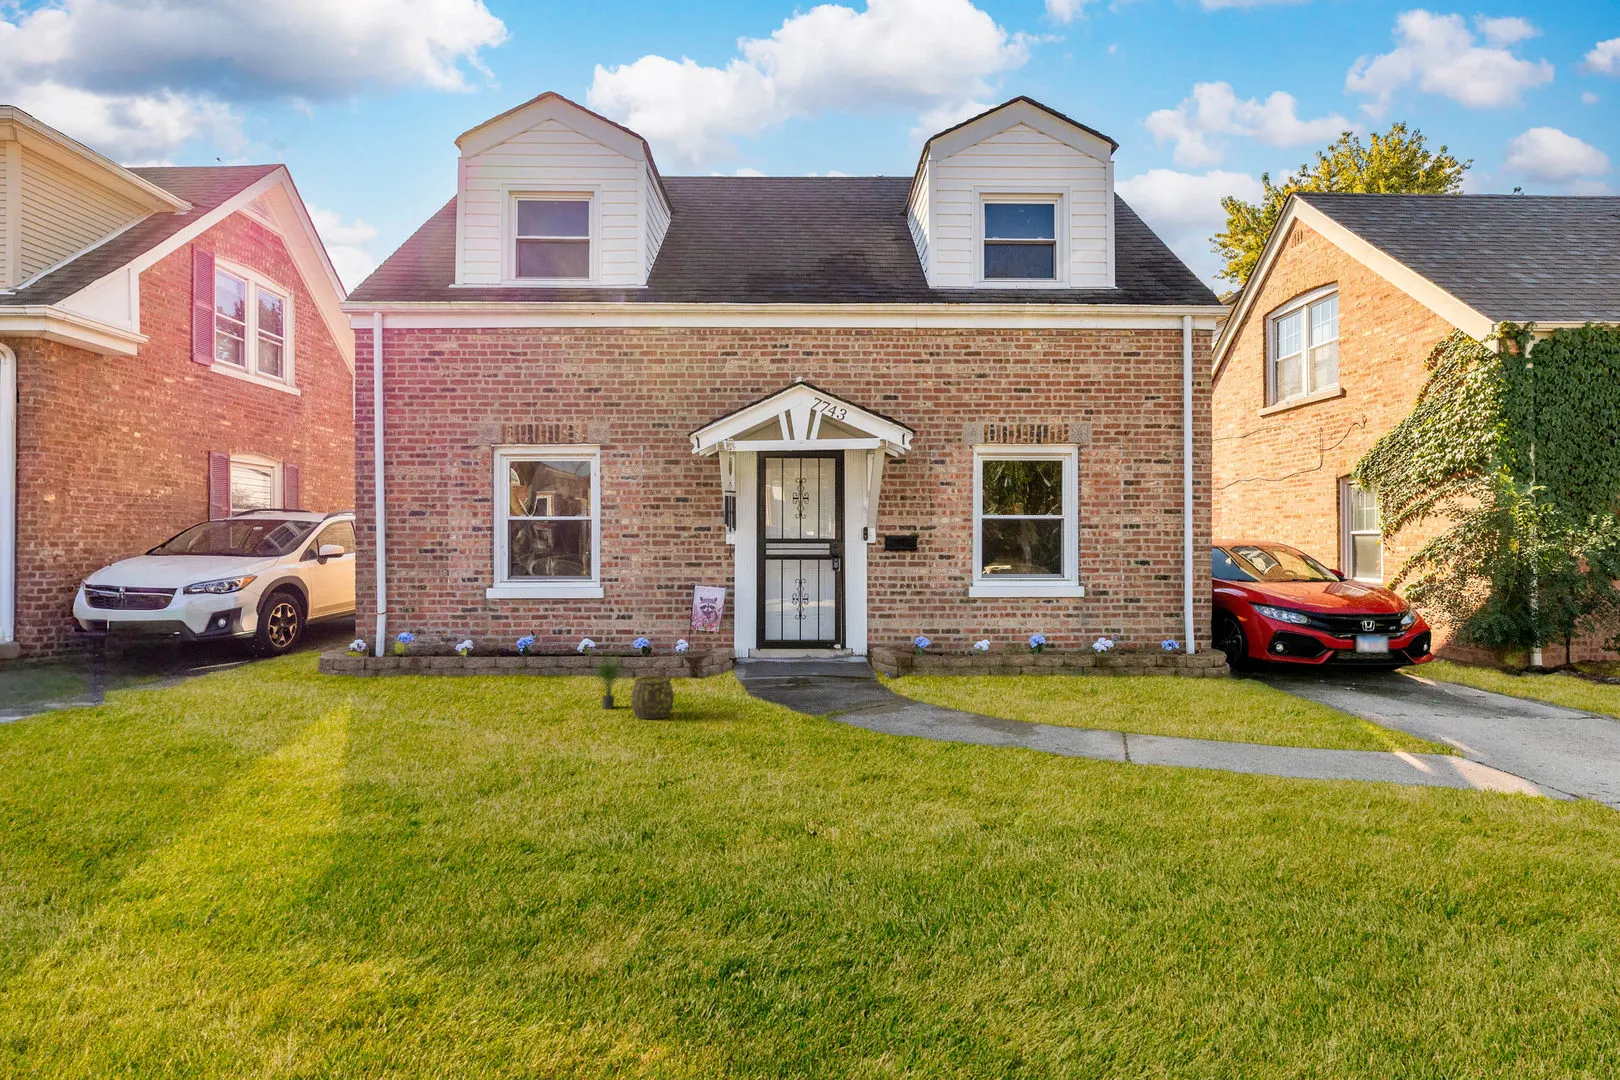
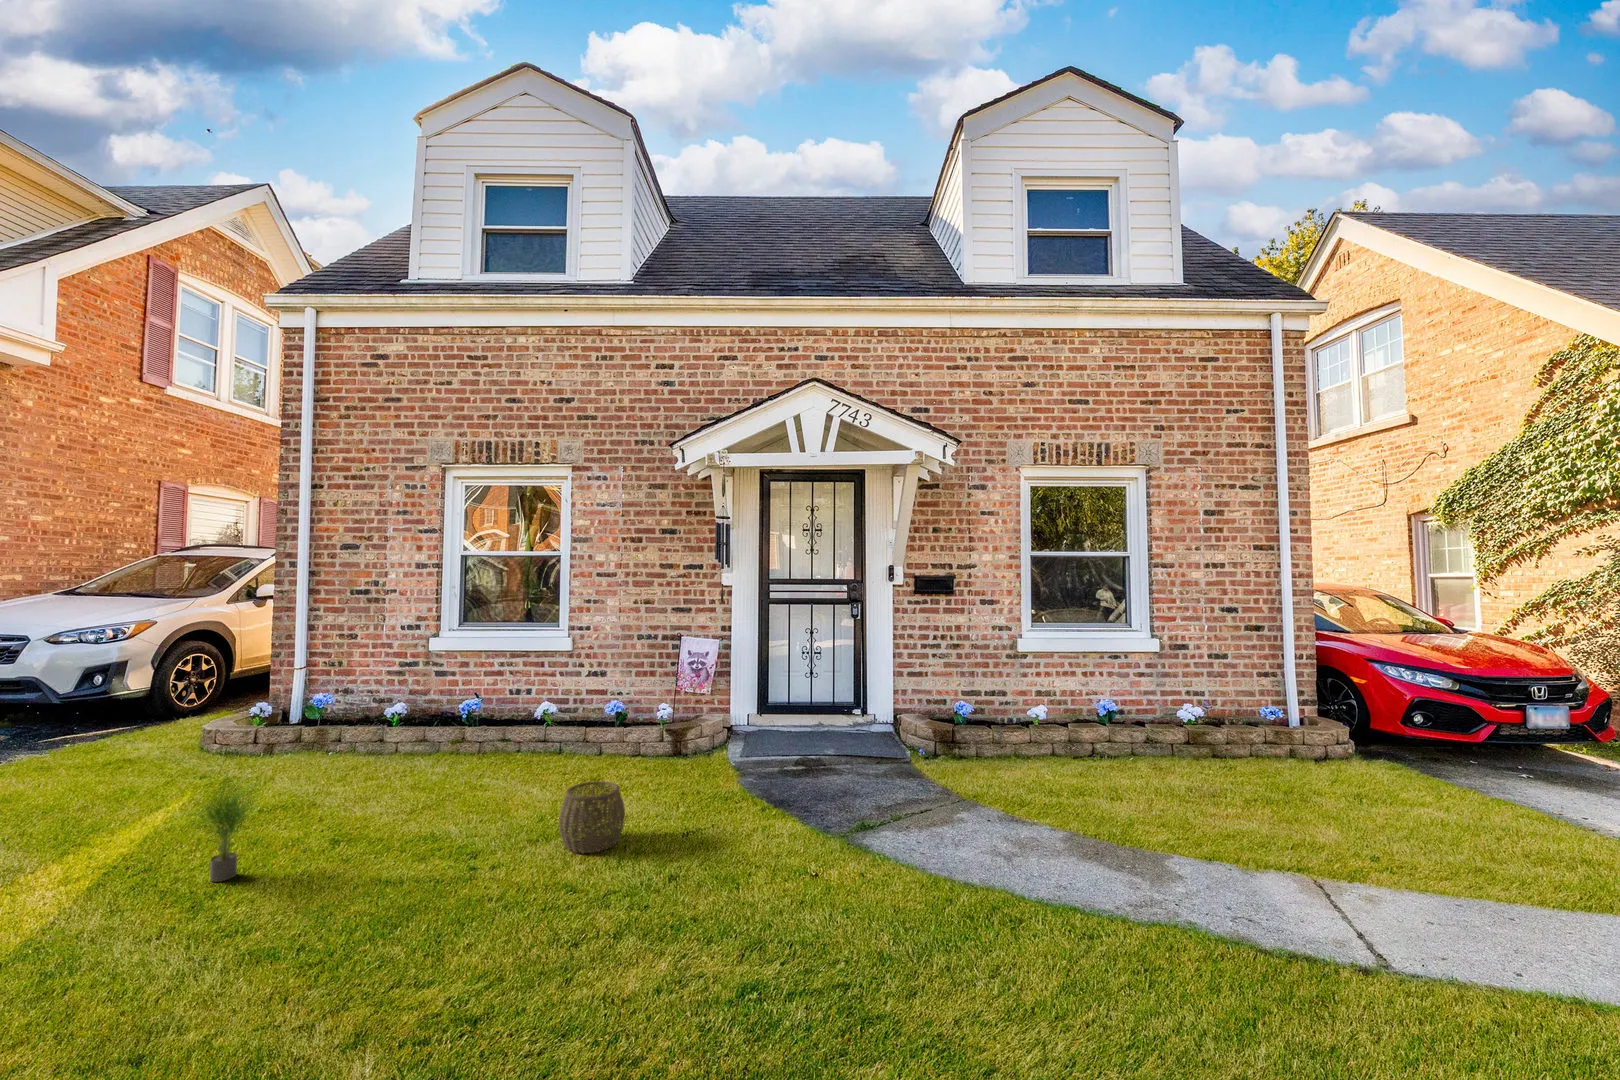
potted plant: present [595,656,620,709] -> present [192,779,257,882]

